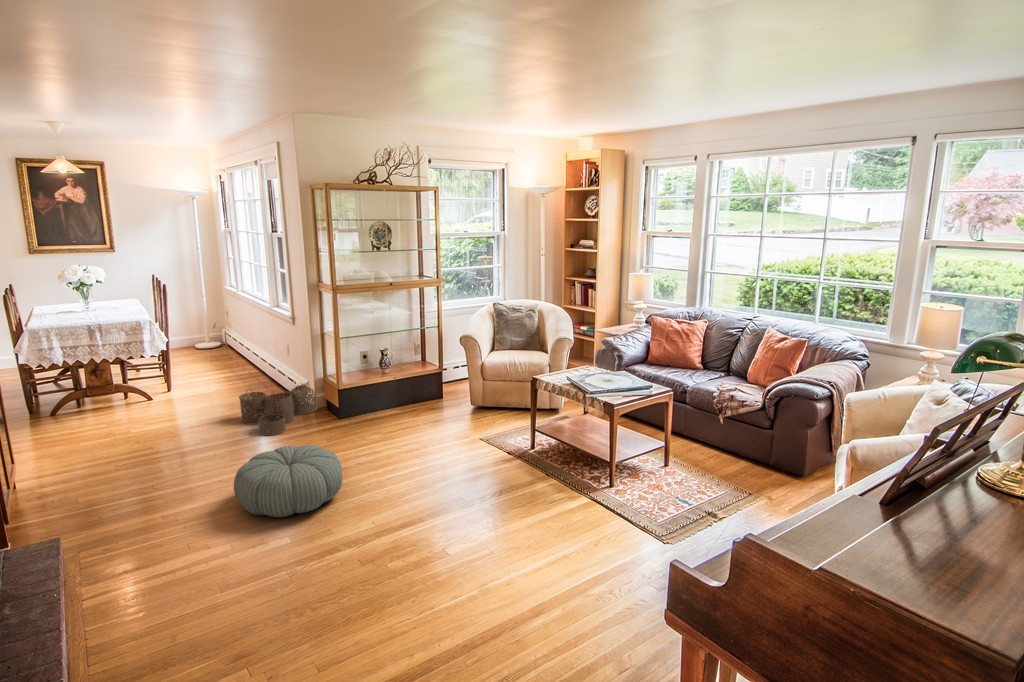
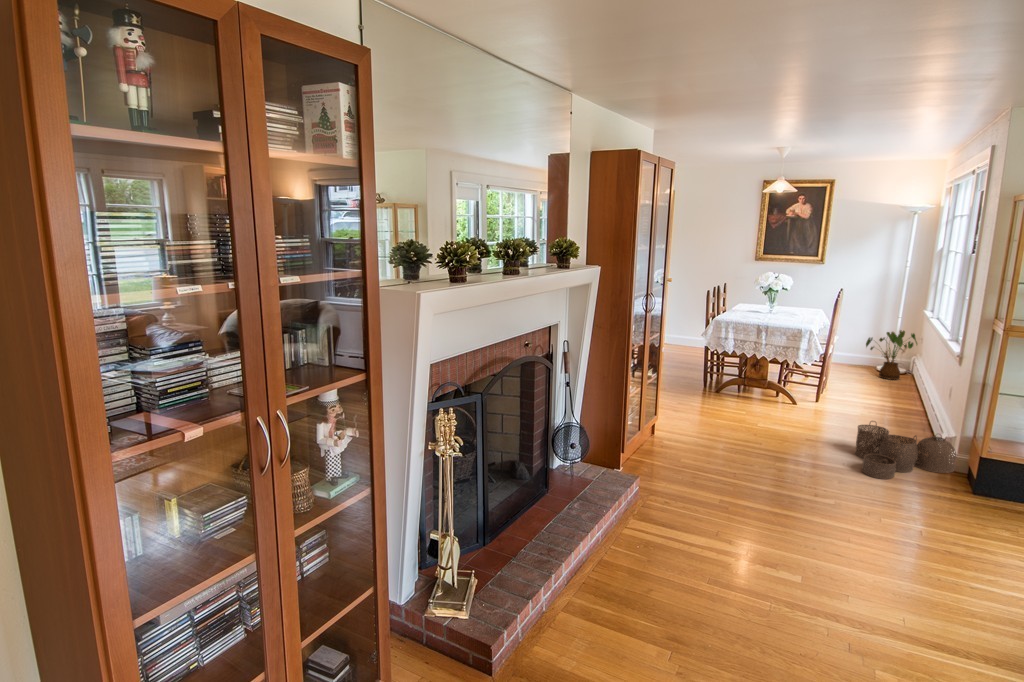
house plant: none [184,307,228,354] -> present [866,330,917,380]
pouf: present [234,445,342,517] -> none [775,482,902,565]

